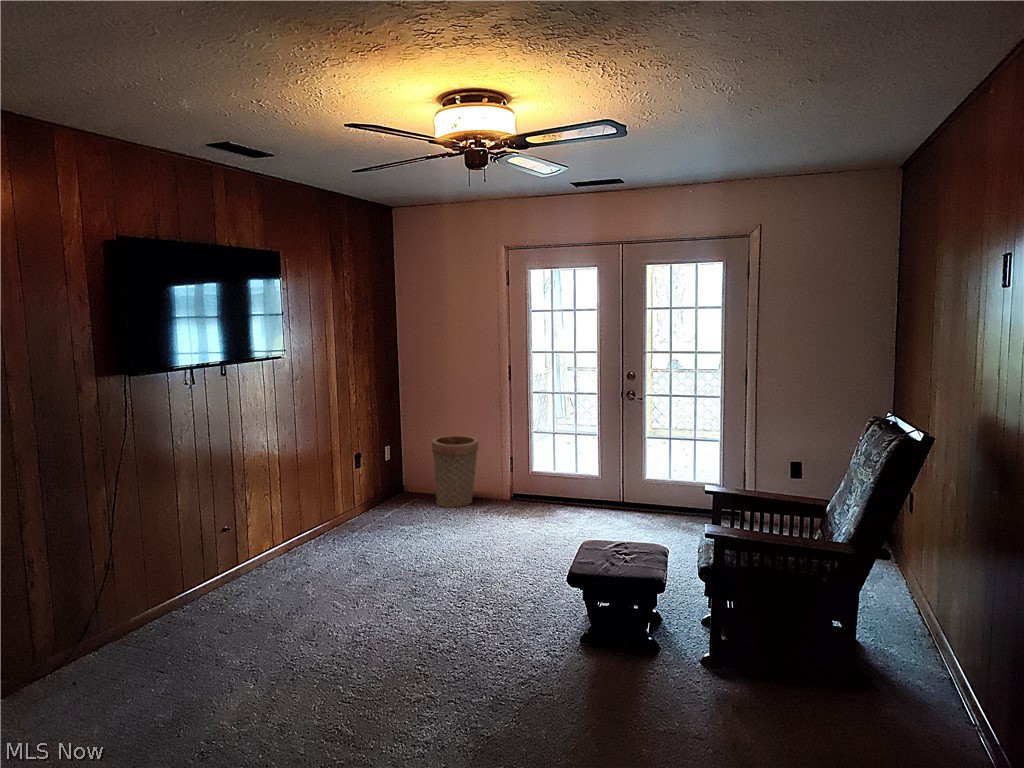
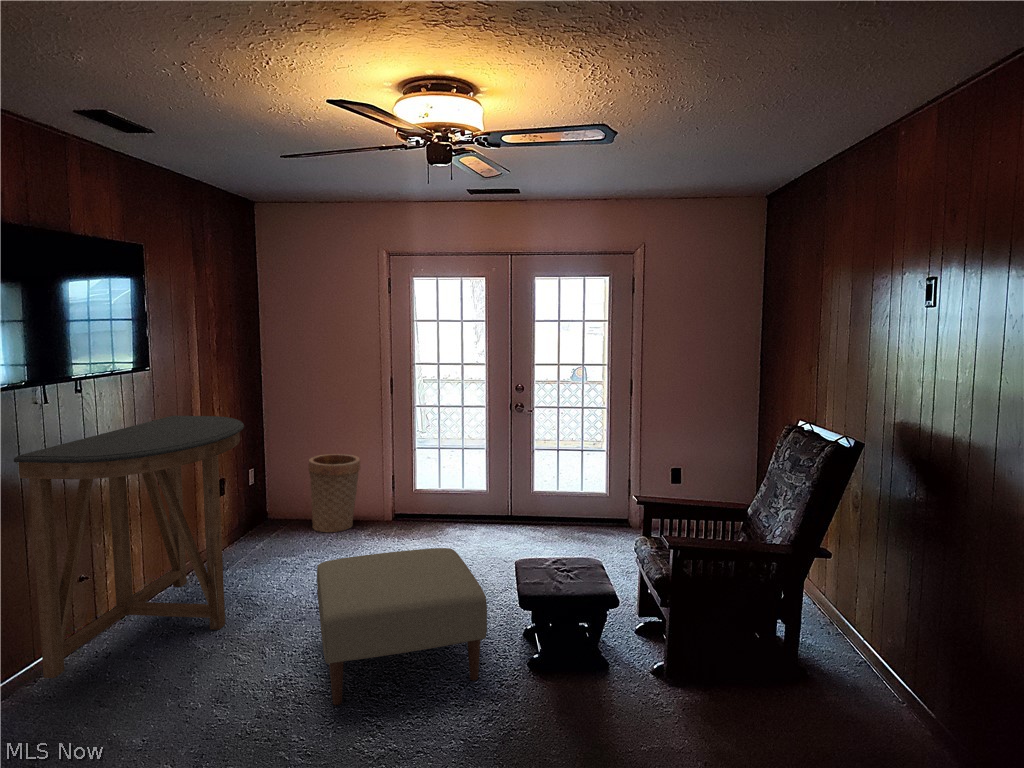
console table: none [170,397,357,604] -> present [14,416,244,678]
ottoman: none [387,525,535,652] -> present [317,548,487,705]

